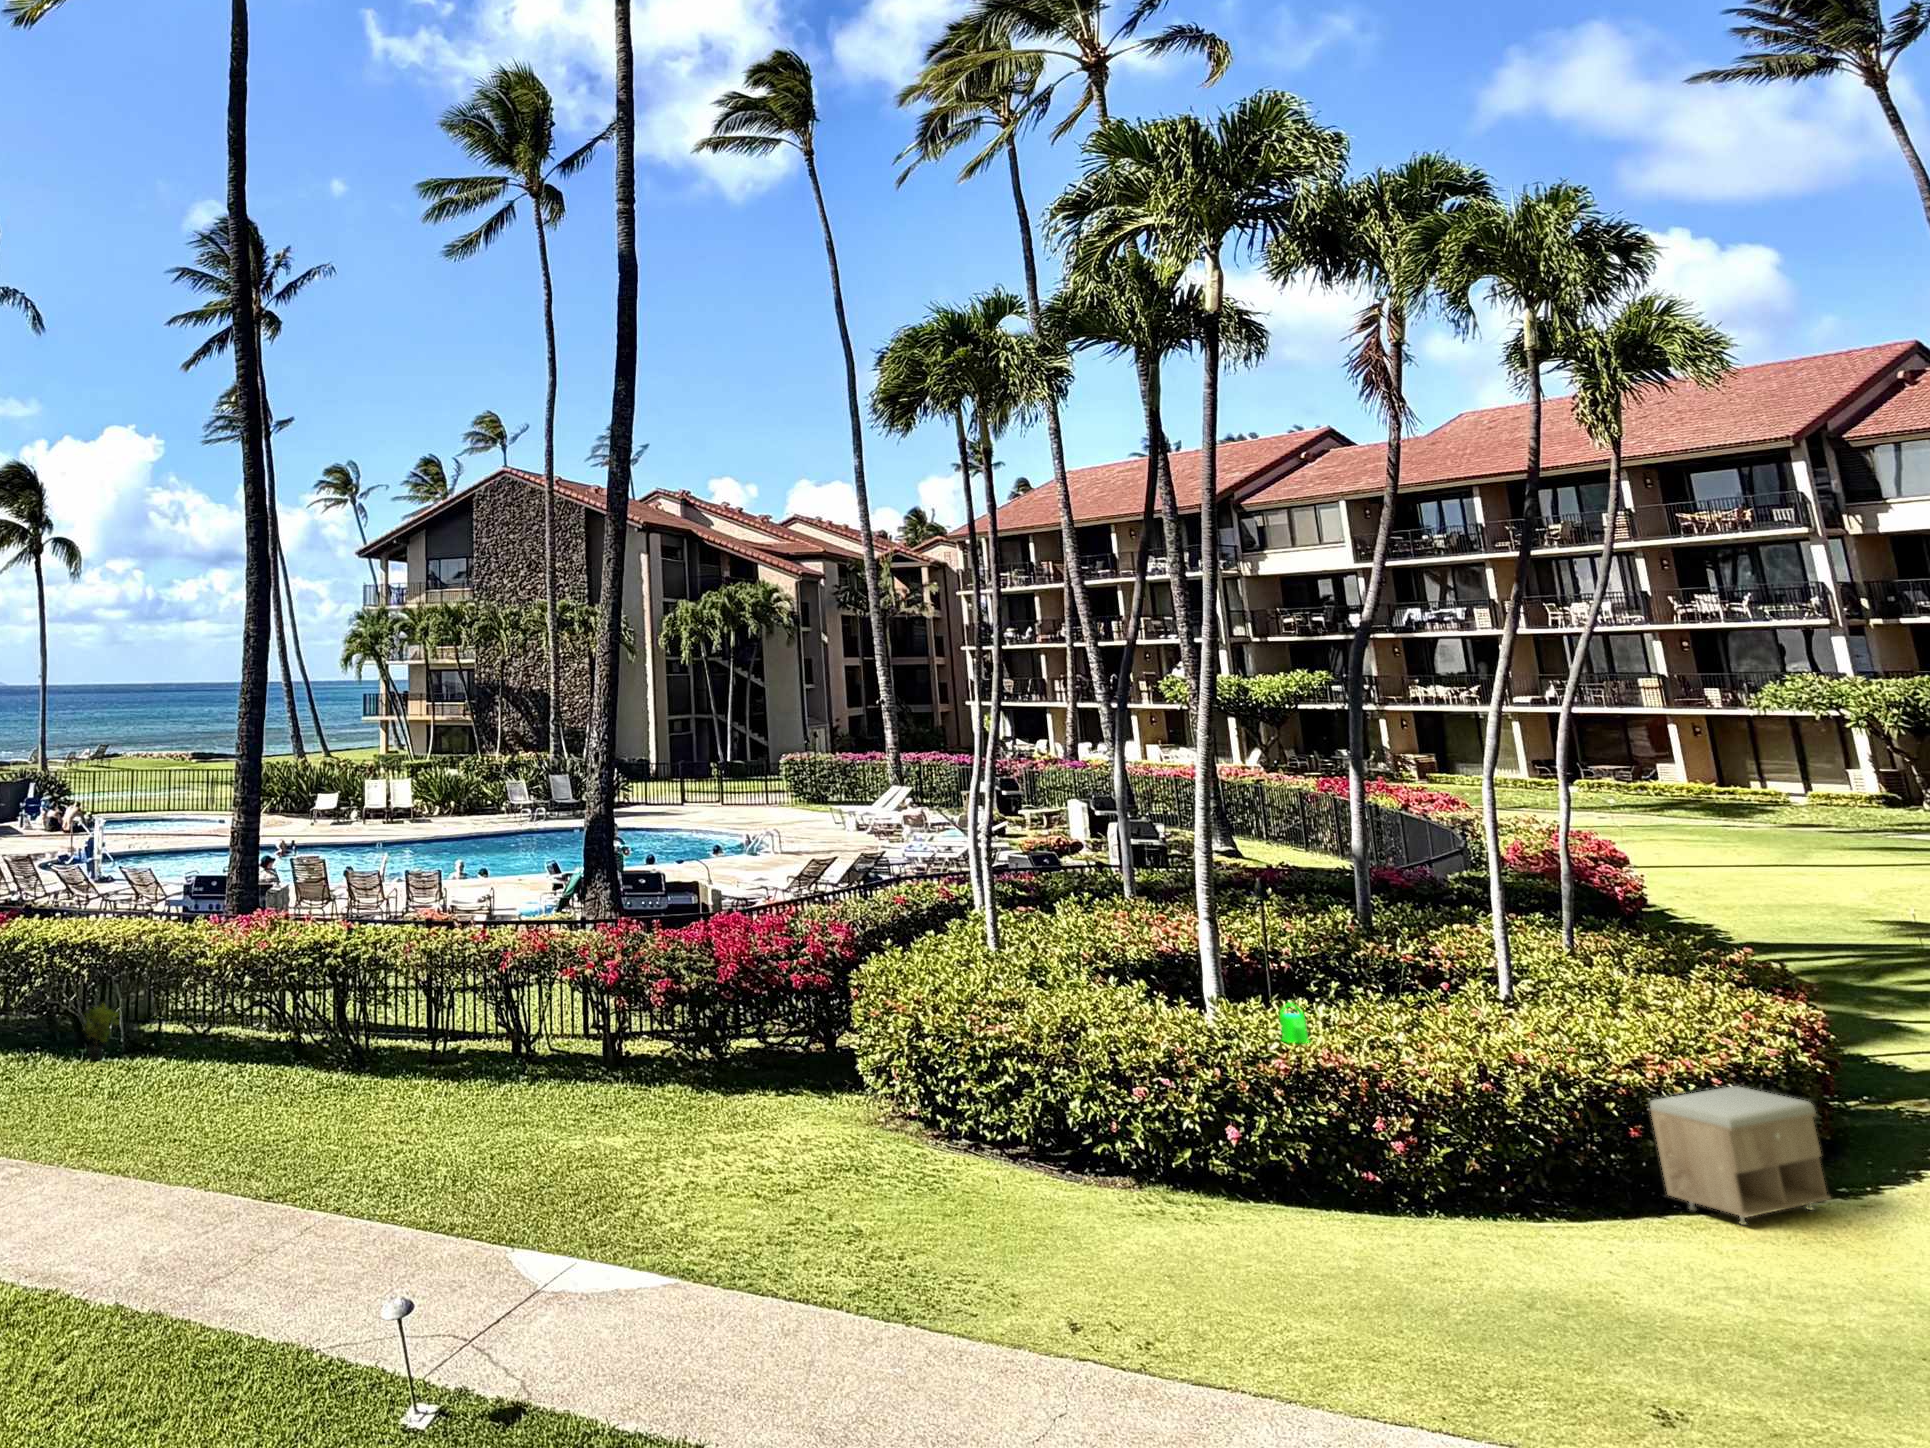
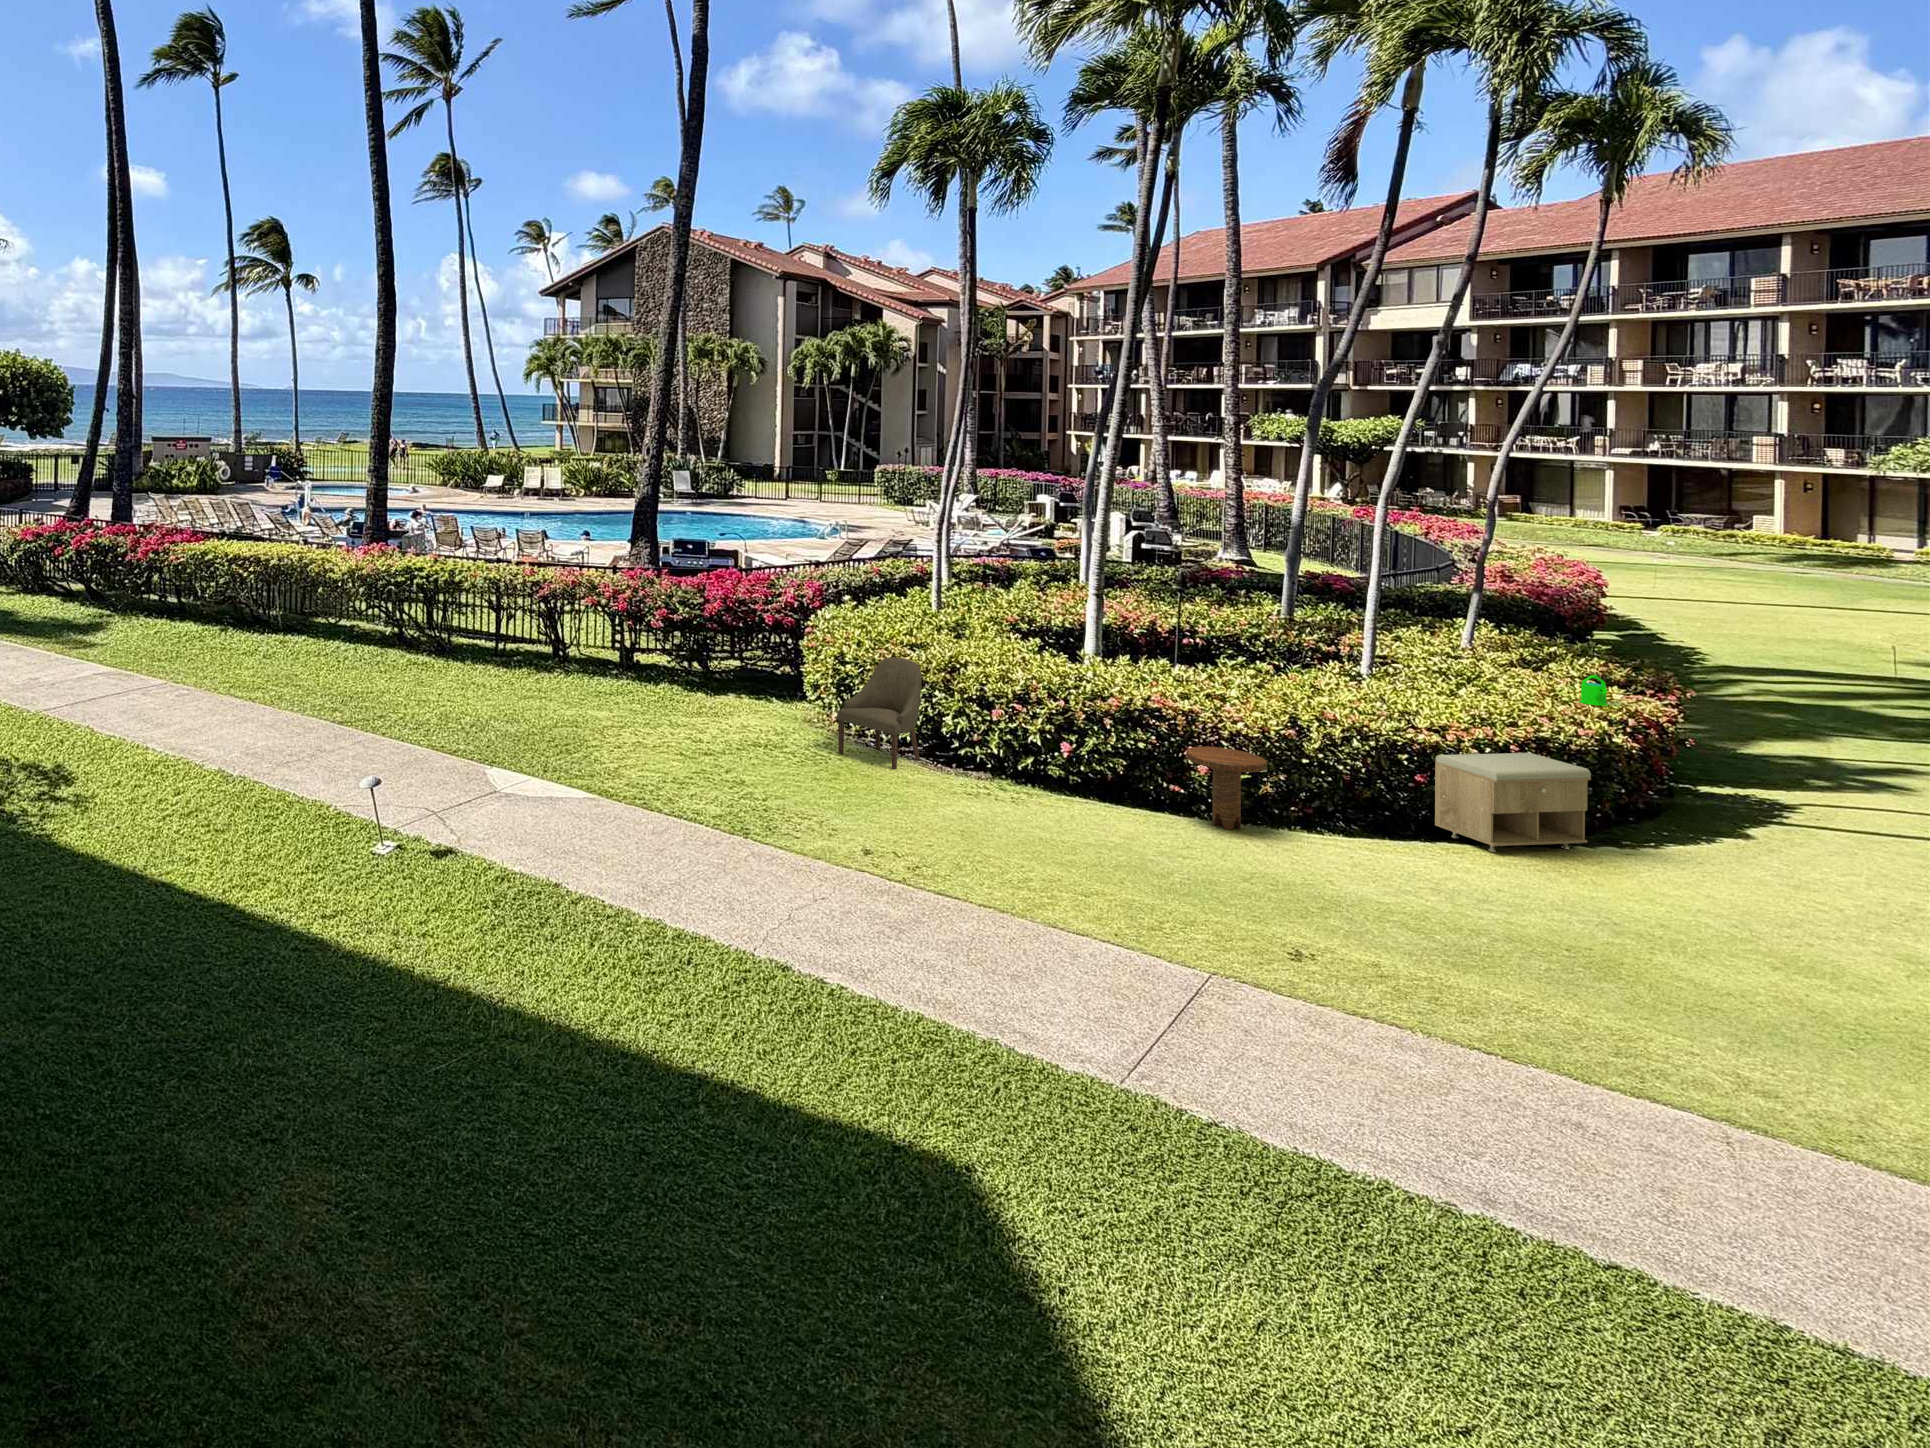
watering can: present [1280,1002,1309,1043] -> present [1579,675,1608,706]
potted plant: present [83,1003,120,1060] -> none [254,599,280,636]
chair: none [937,1024,1047,1187] -> present [837,657,922,769]
side table: none [1384,1116,1484,1231] -> present [1186,747,1267,830]

